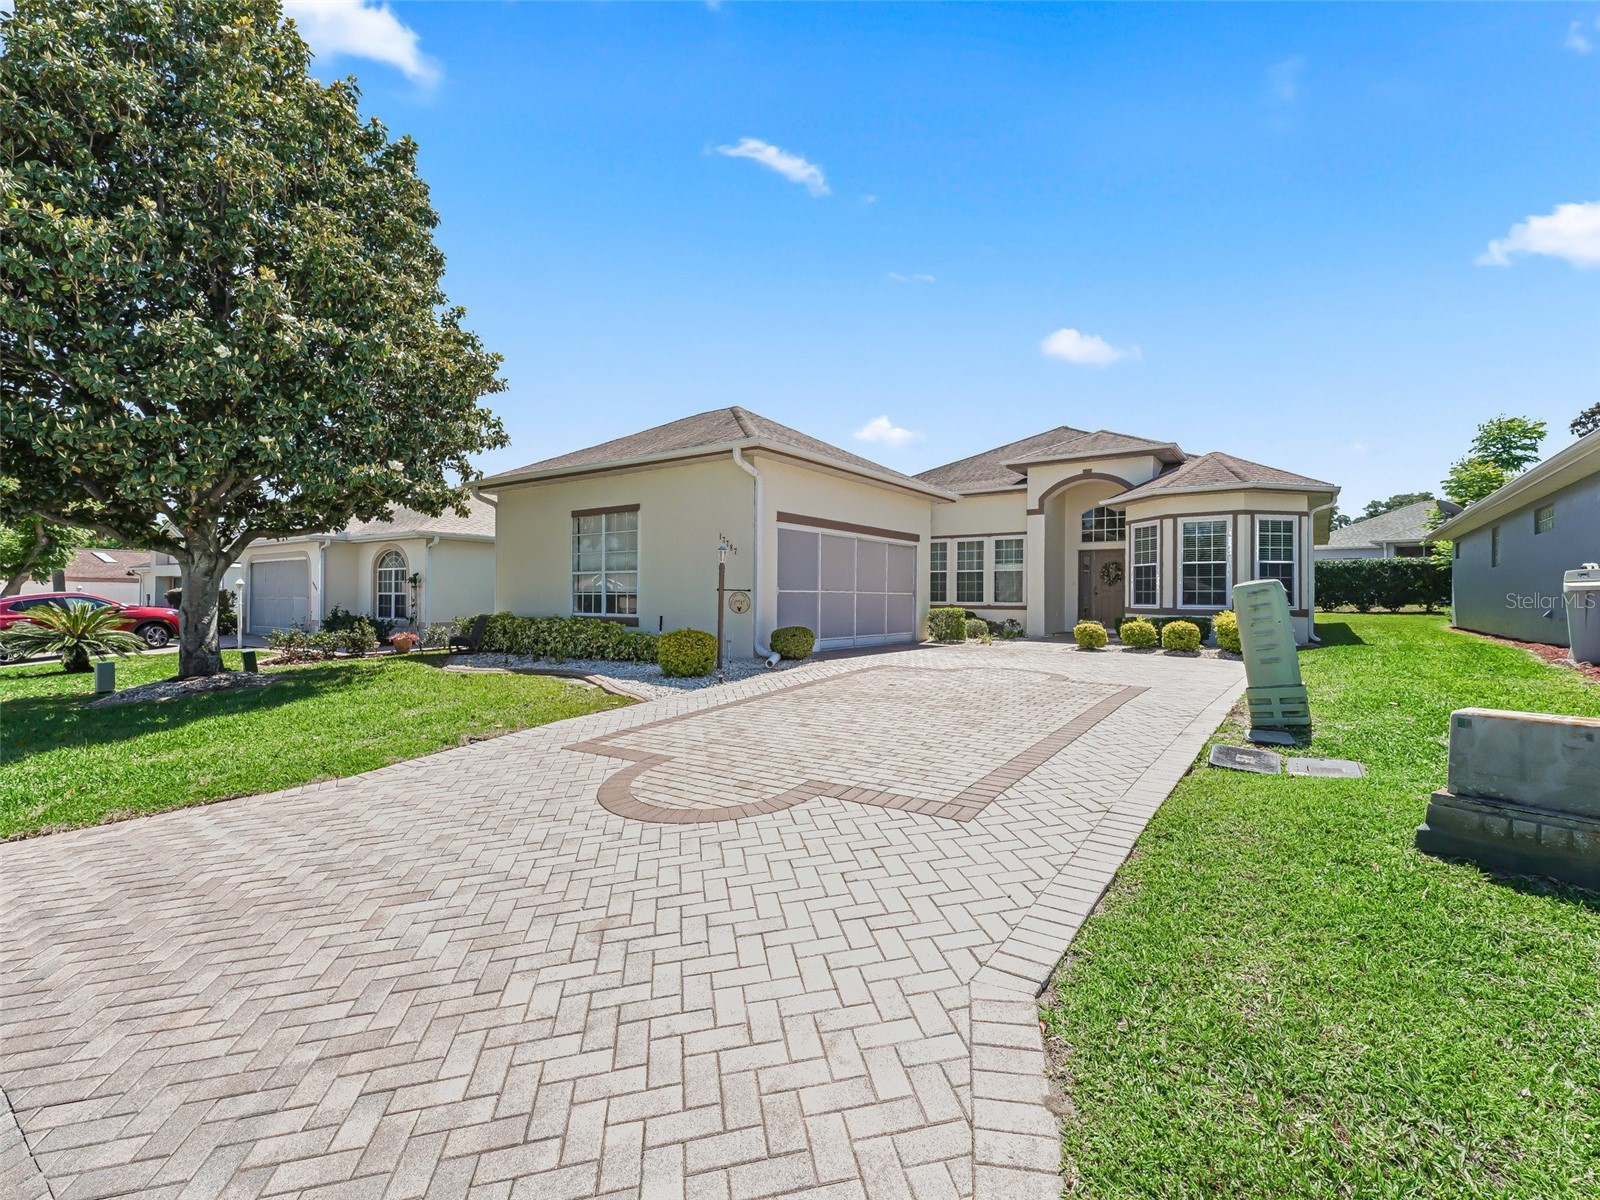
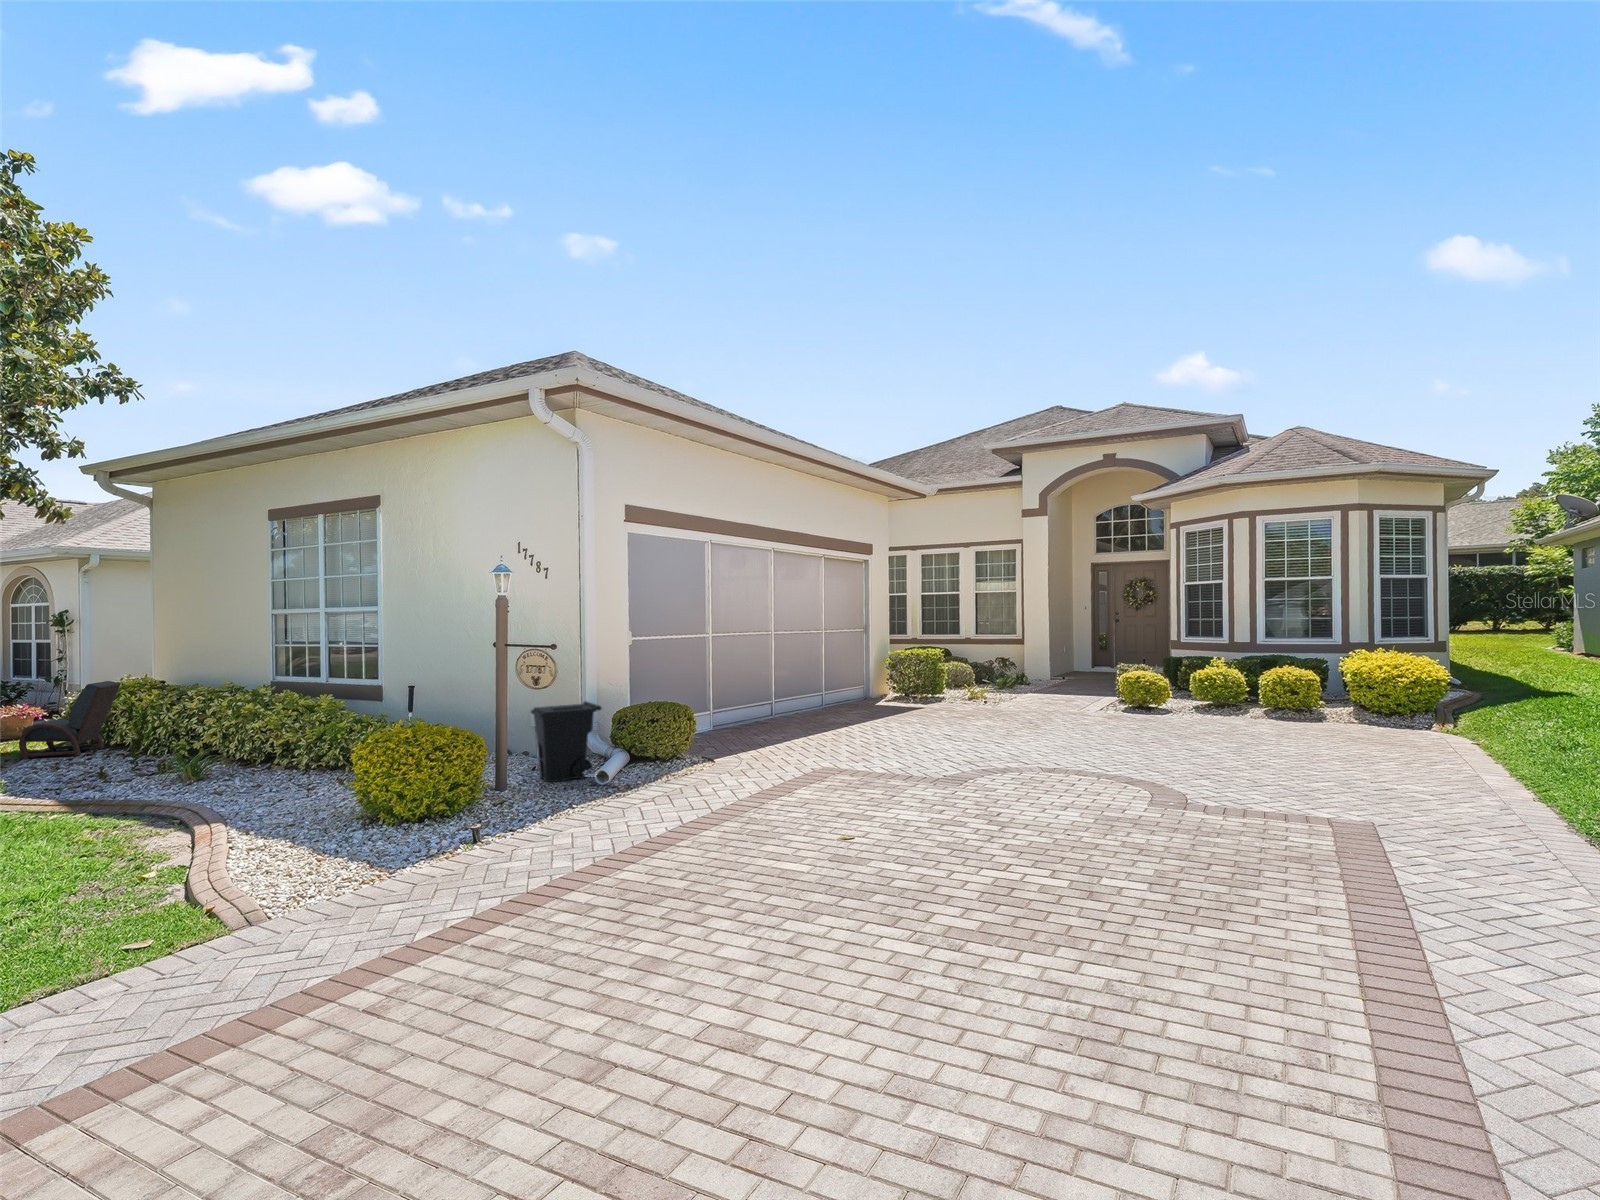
trash can: none [726,627,763,668] -> present [531,701,601,782]

